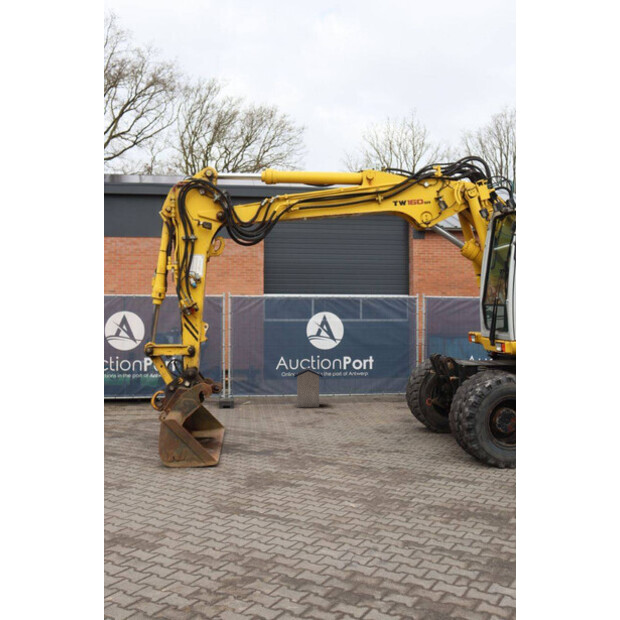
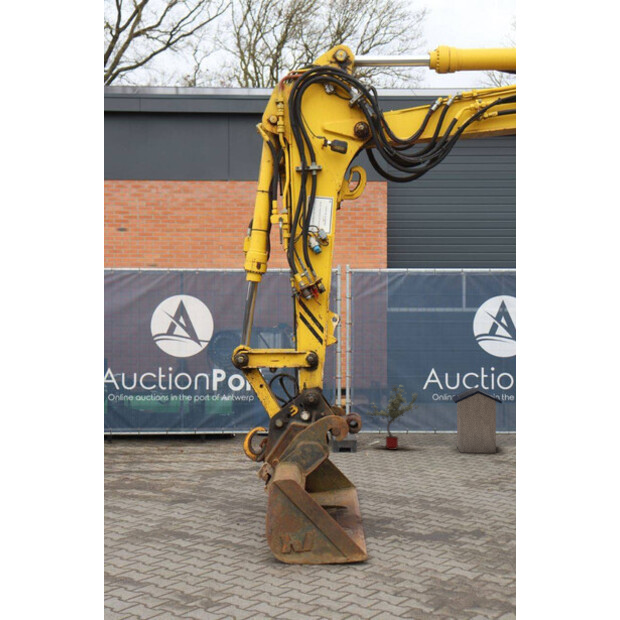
potted tree: none [240,366,273,407] -> present [366,385,418,450]

